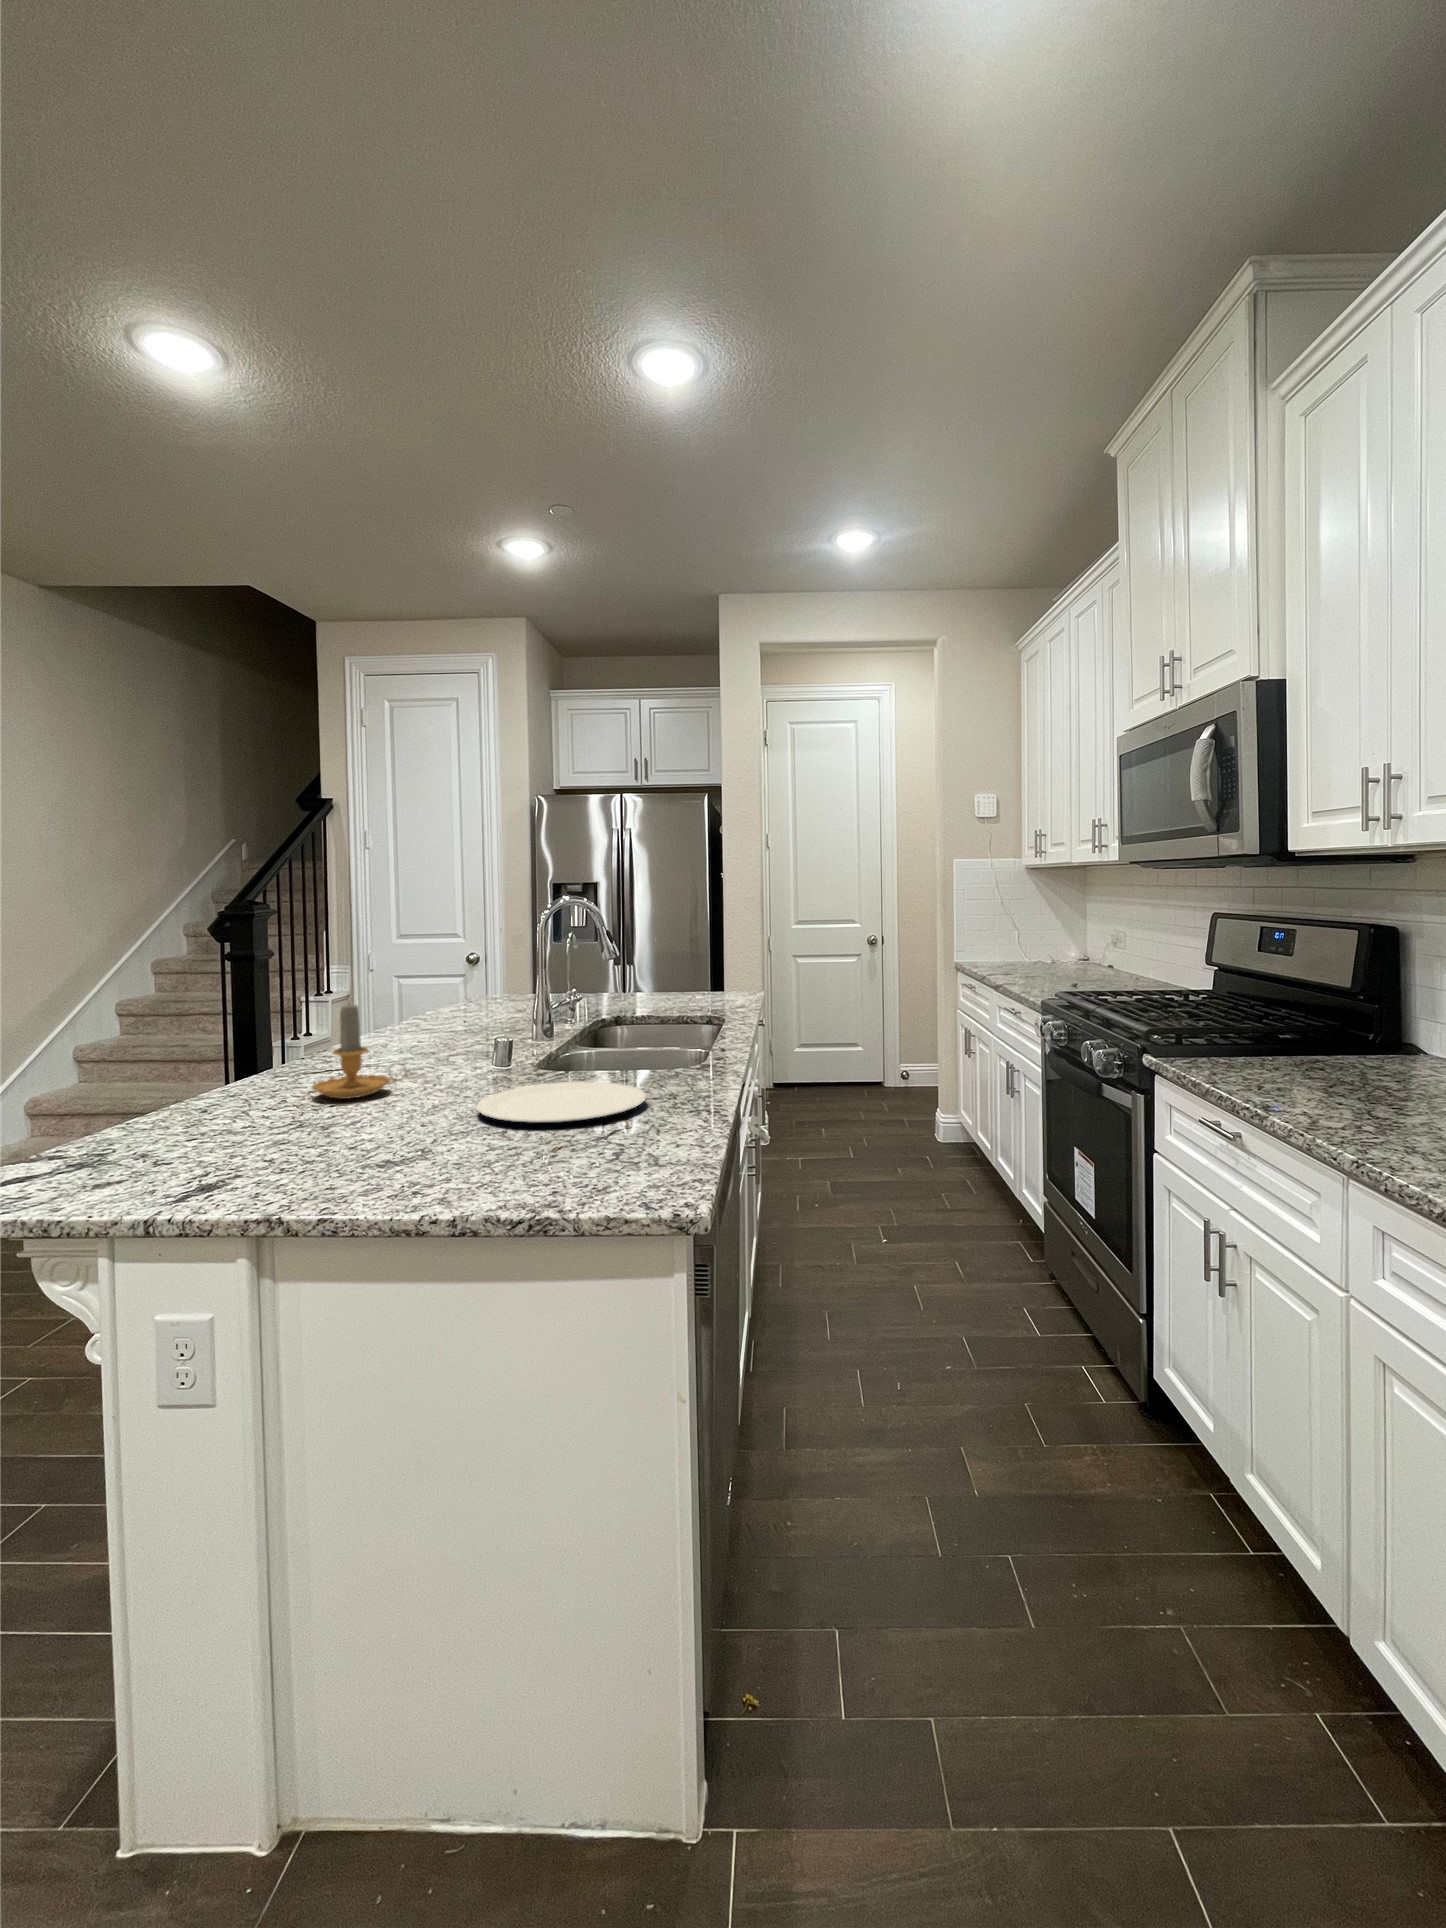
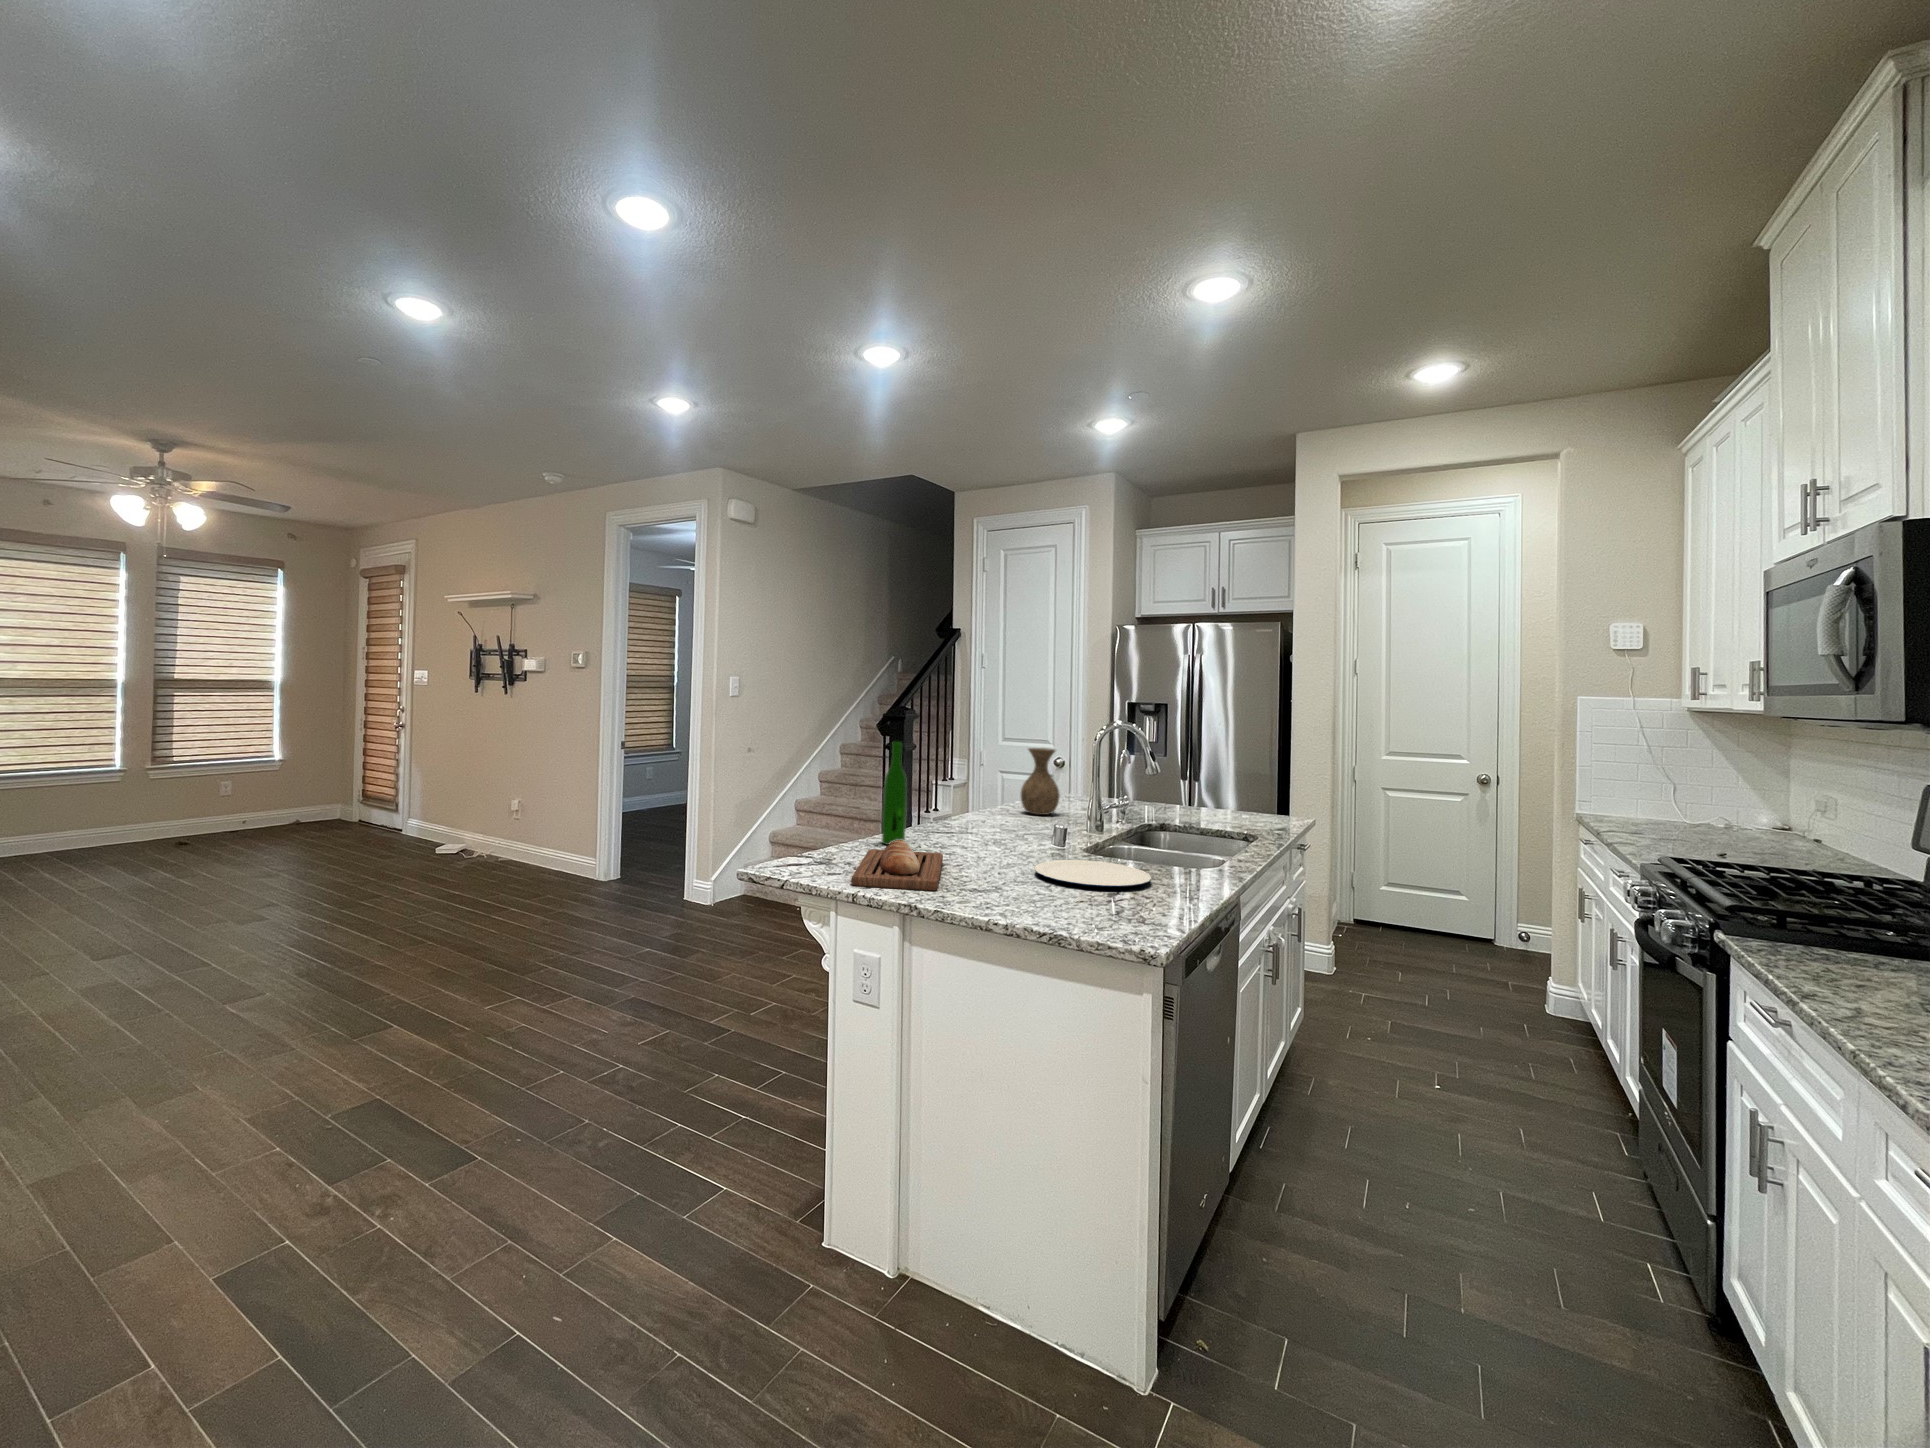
vase: none [434,936,490,1026] -> present [1021,748,1060,815]
wine bottle: none [211,940,256,1107] -> present [882,742,907,845]
candle: present [312,1005,406,1099] -> none [937,787,994,851]
bread loaf: none [146,1099,324,1197] -> present [851,840,943,891]

